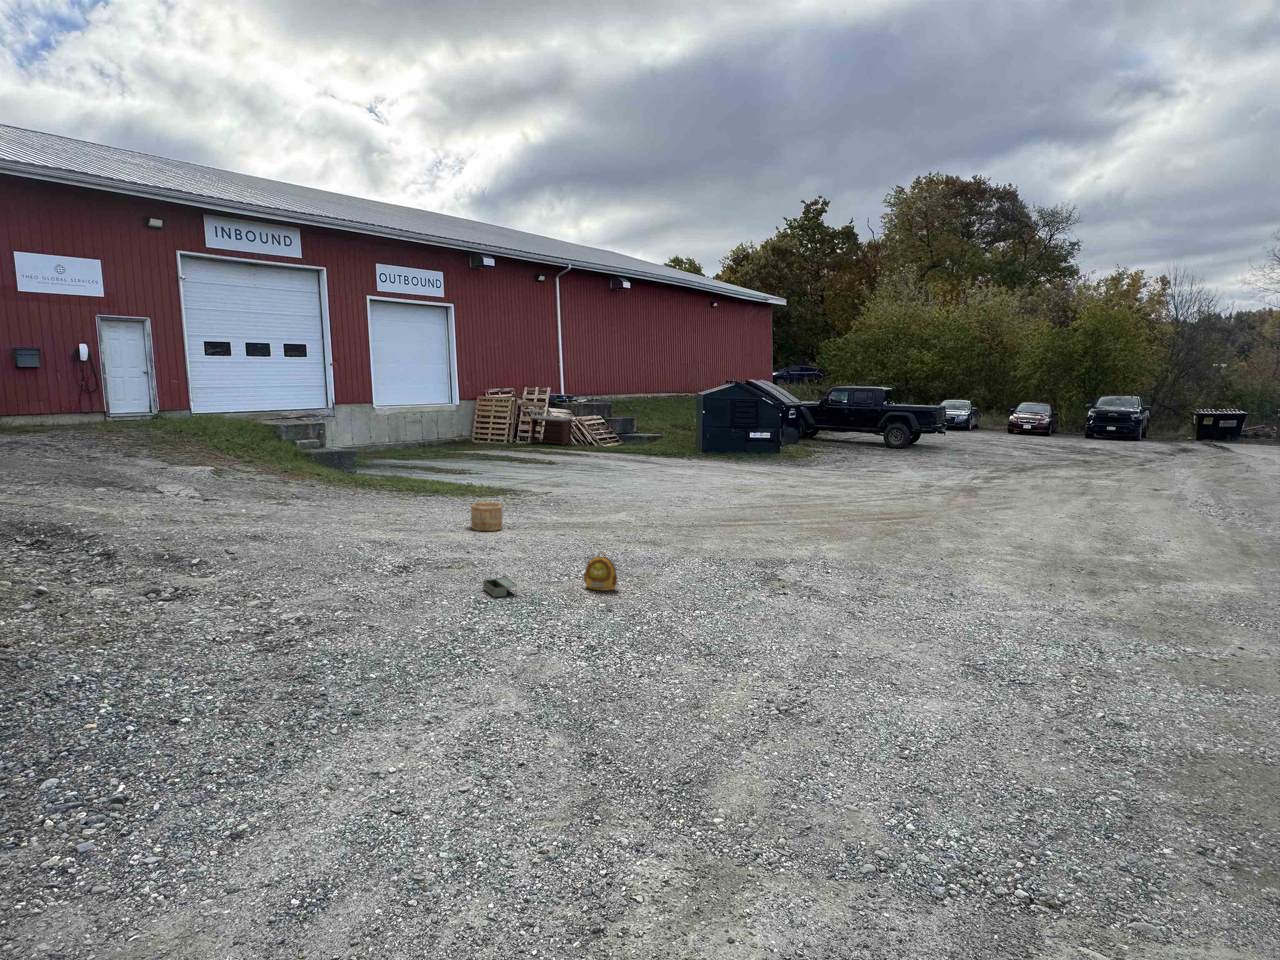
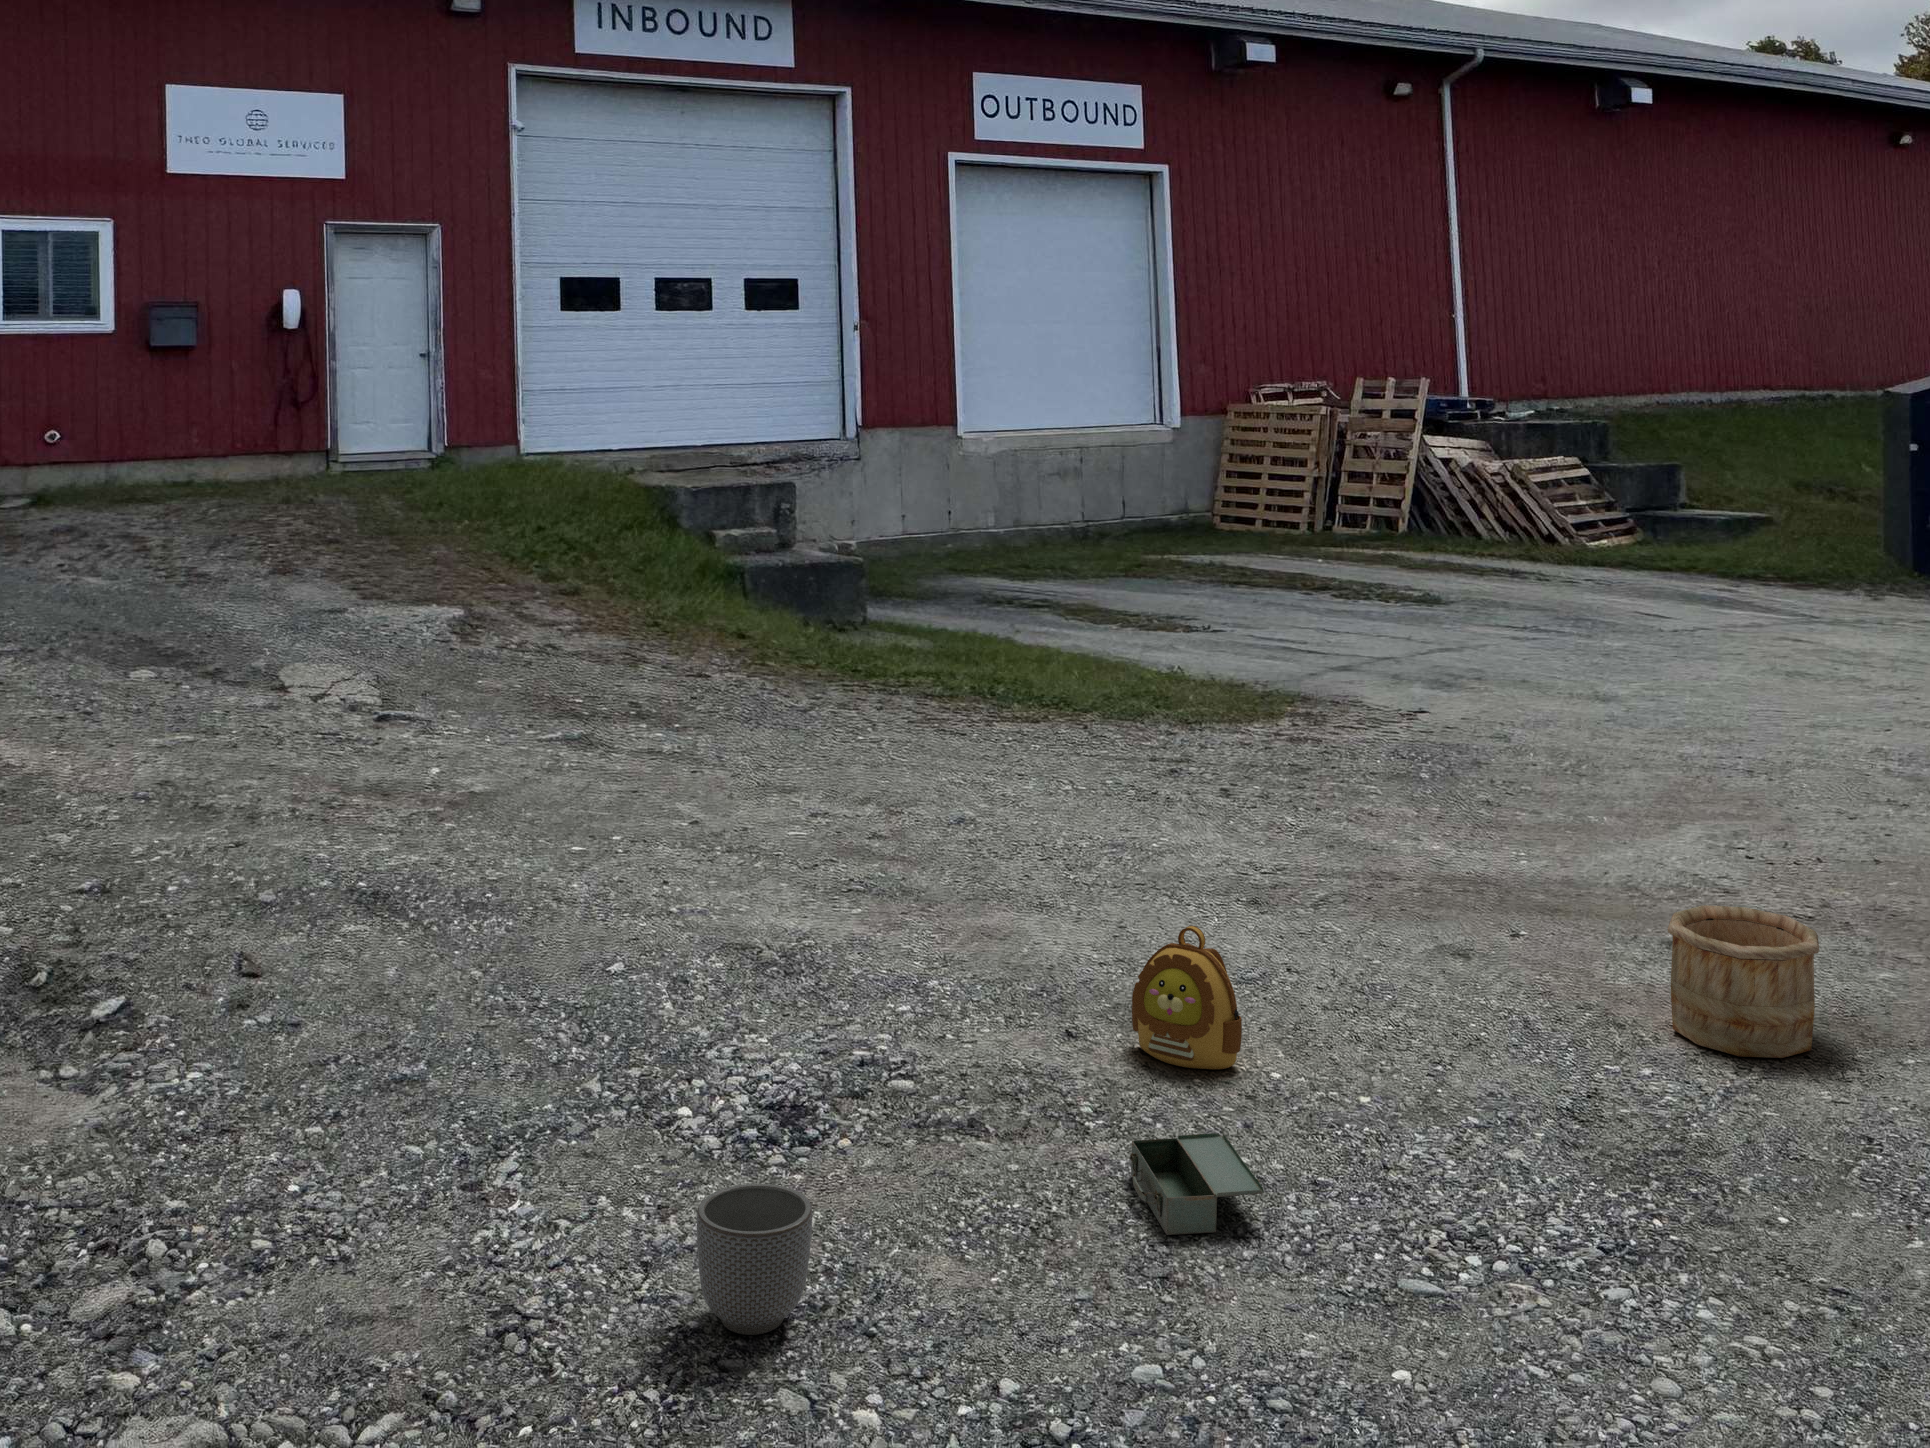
bench: present [531,415,573,445] -> none [1372,456,1496,542]
wooden bucket: present [471,502,503,531] -> present [1667,905,1819,1058]
backpack: present [584,552,617,590] -> present [1132,926,1242,1069]
planter: none [381,586,411,619] -> present [697,1184,812,1335]

